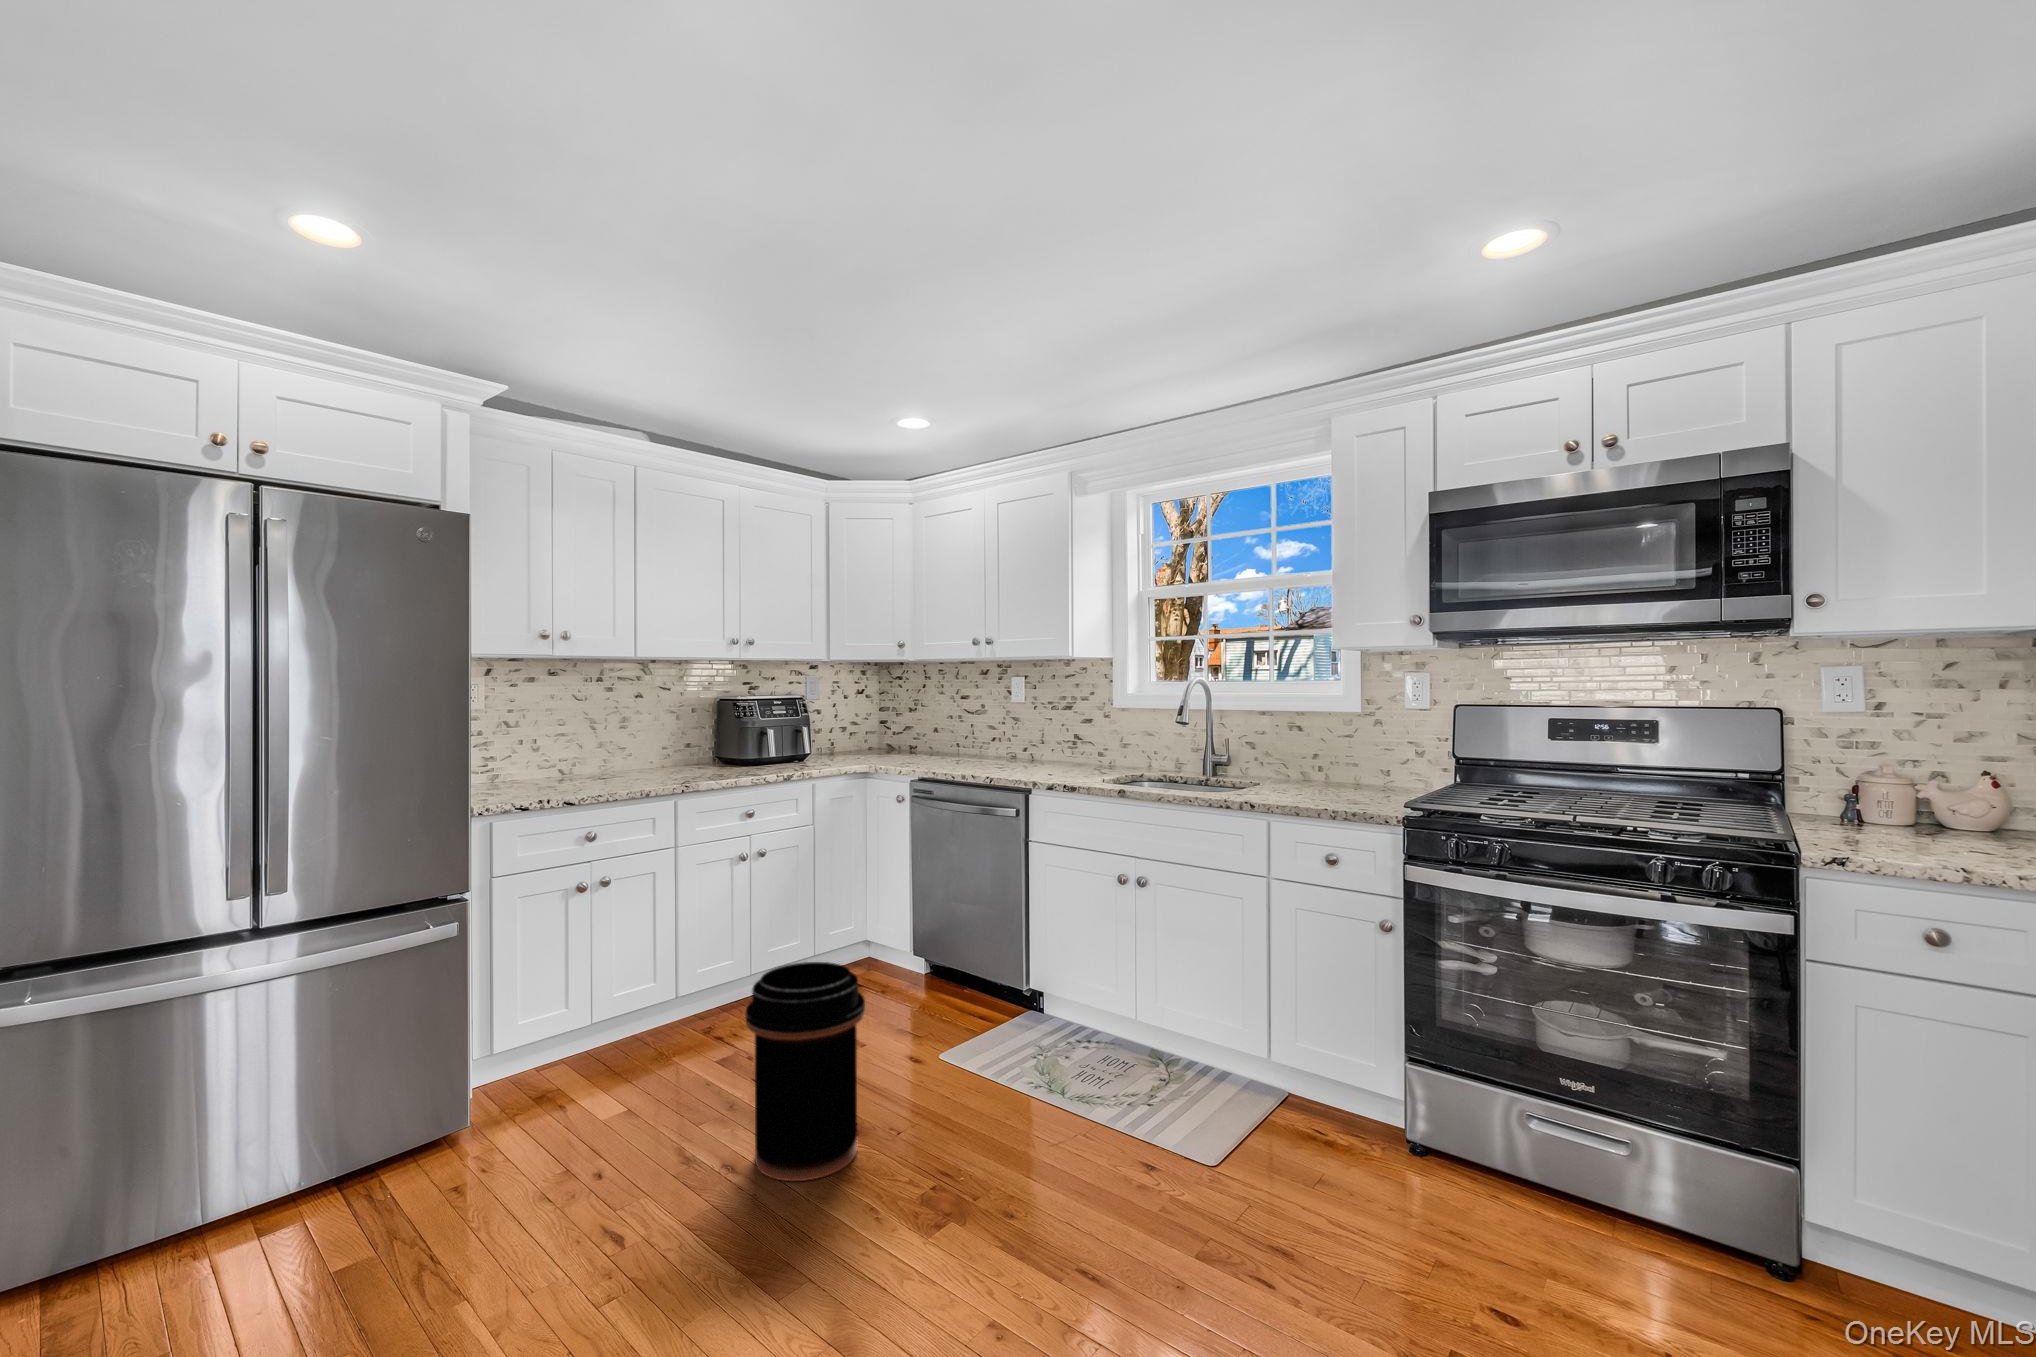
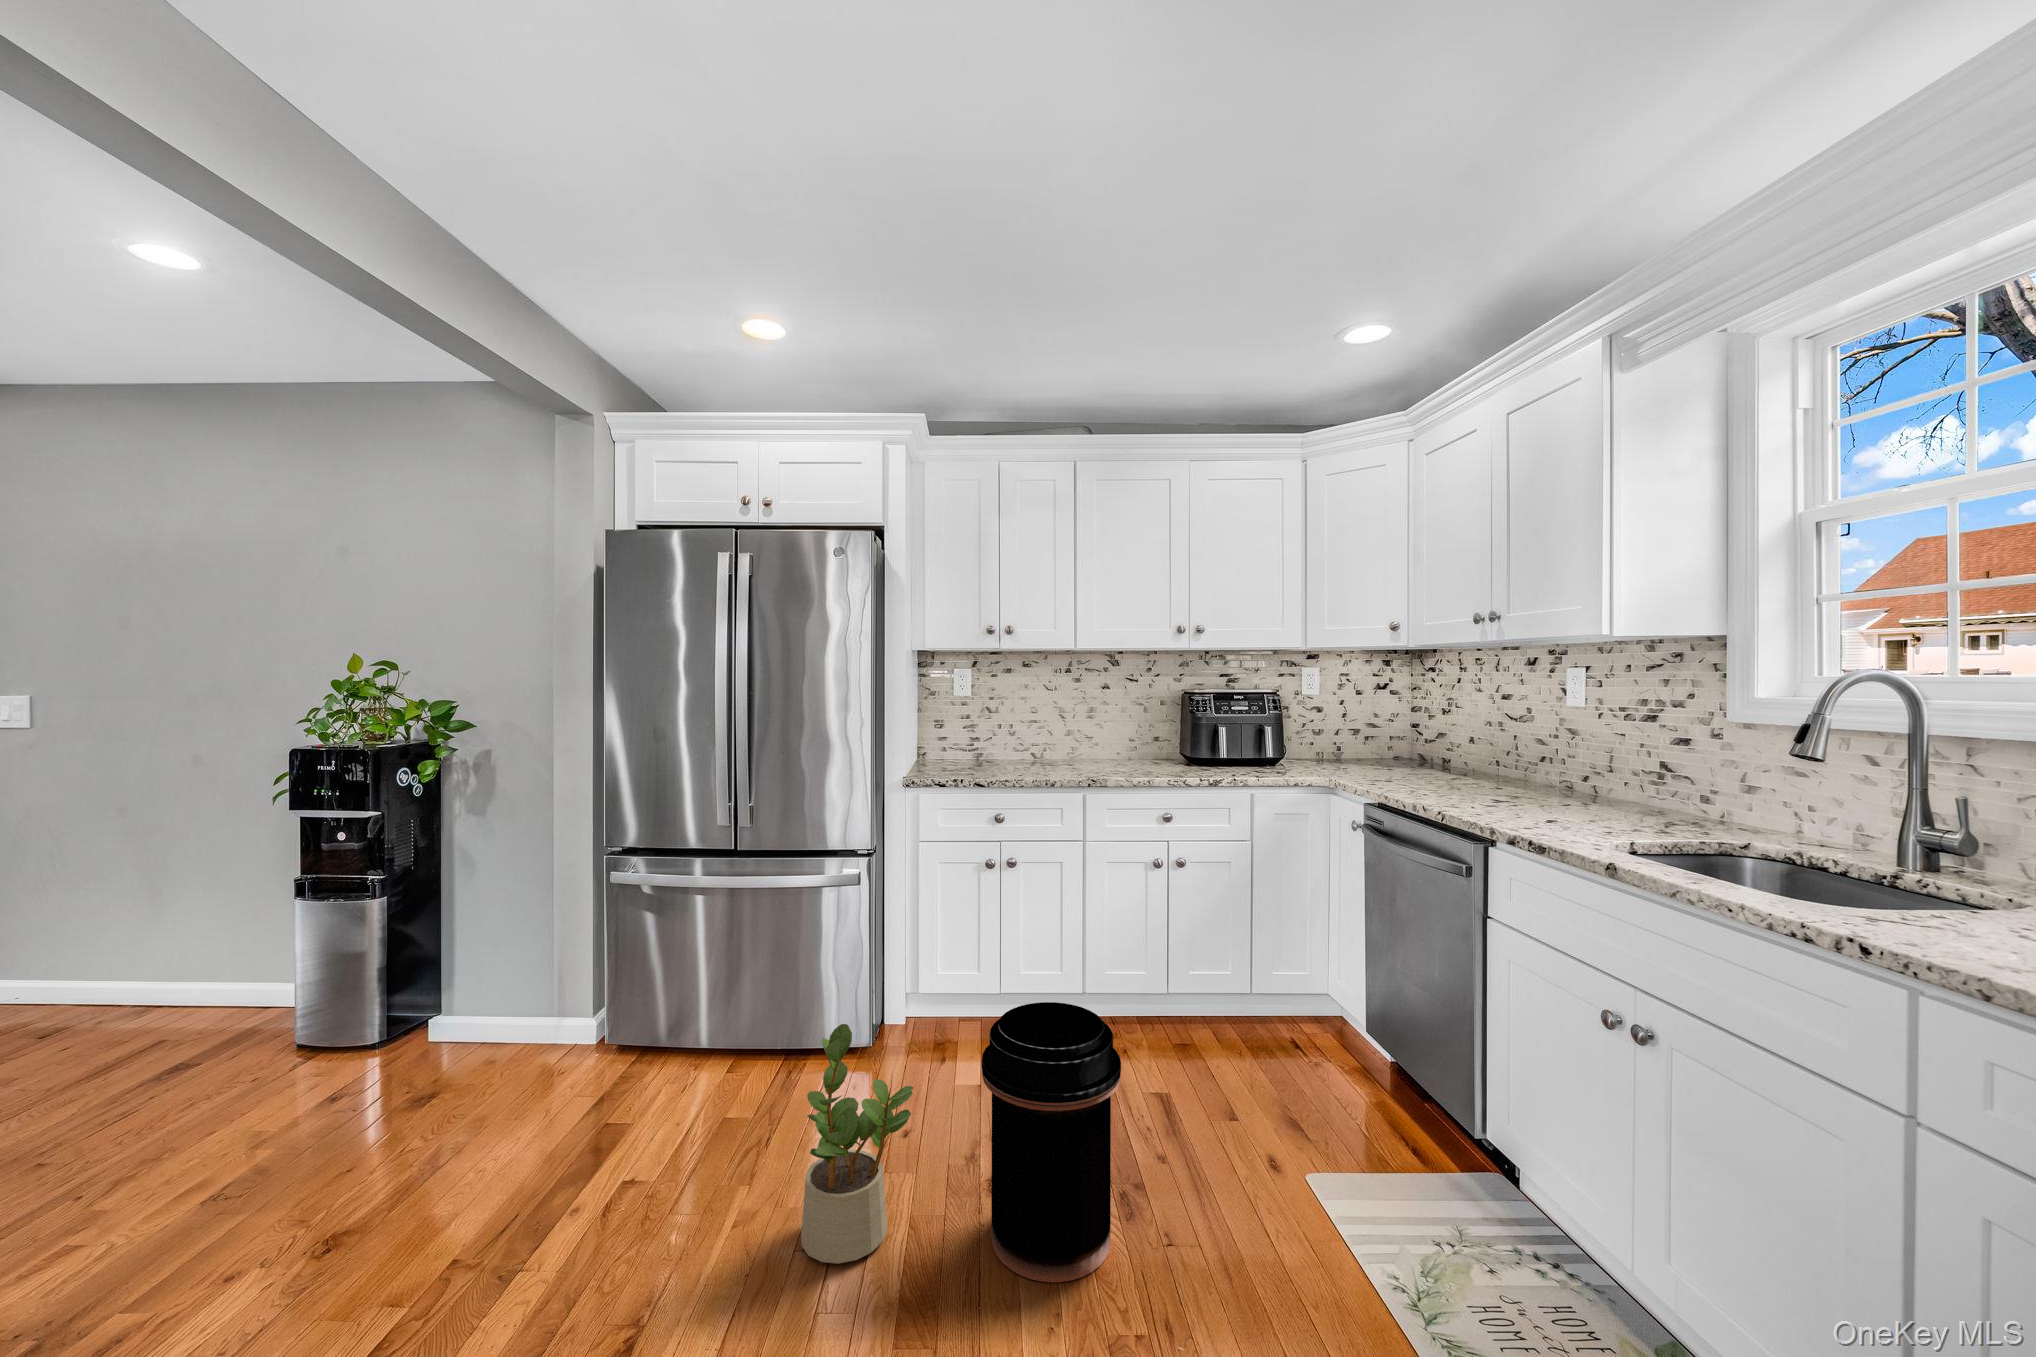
potted plant: none [589,1026,700,1256] -> present [801,1024,913,1264]

